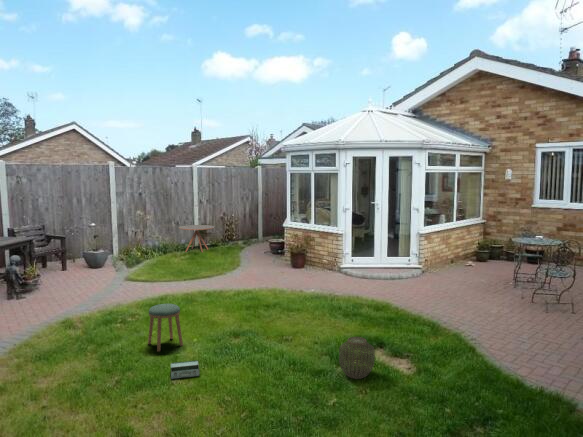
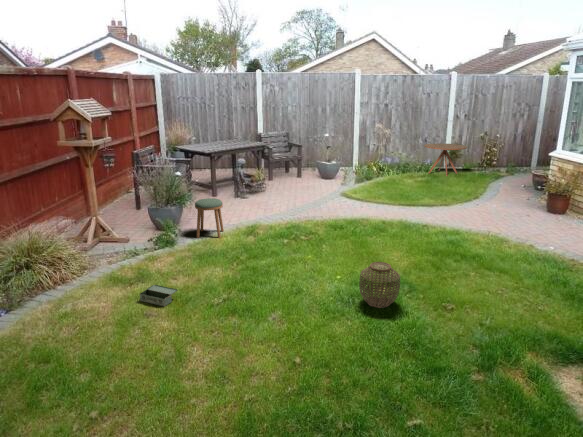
stool: present [148,304,183,352] -> present [195,198,224,238]
woven basket: present [339,337,375,379] -> present [359,262,400,308]
toolbox: present [171,360,199,379] -> present [140,285,178,306]

